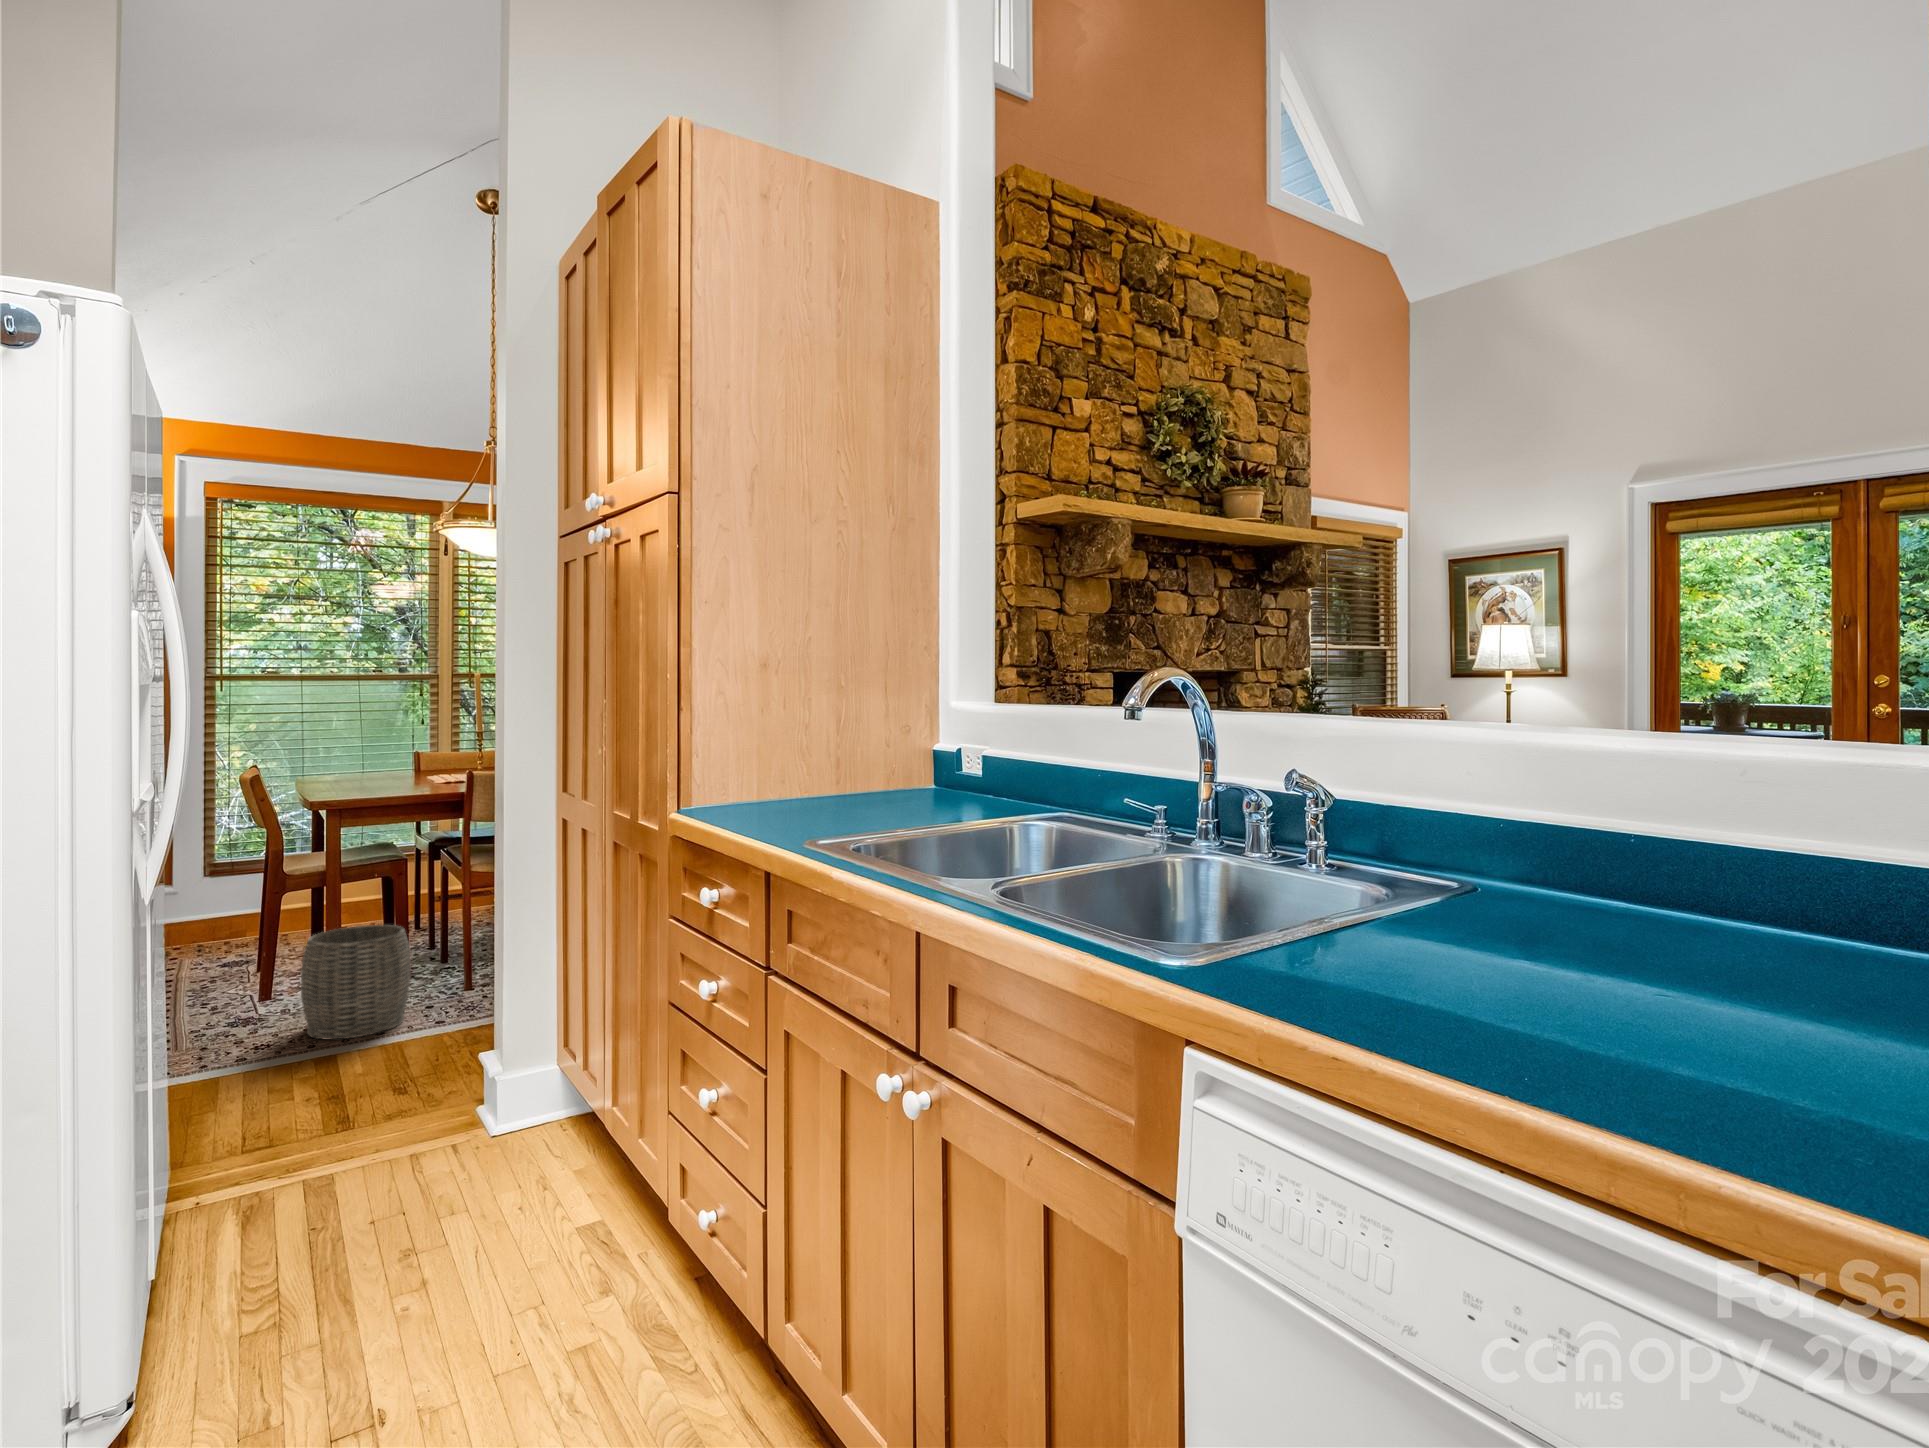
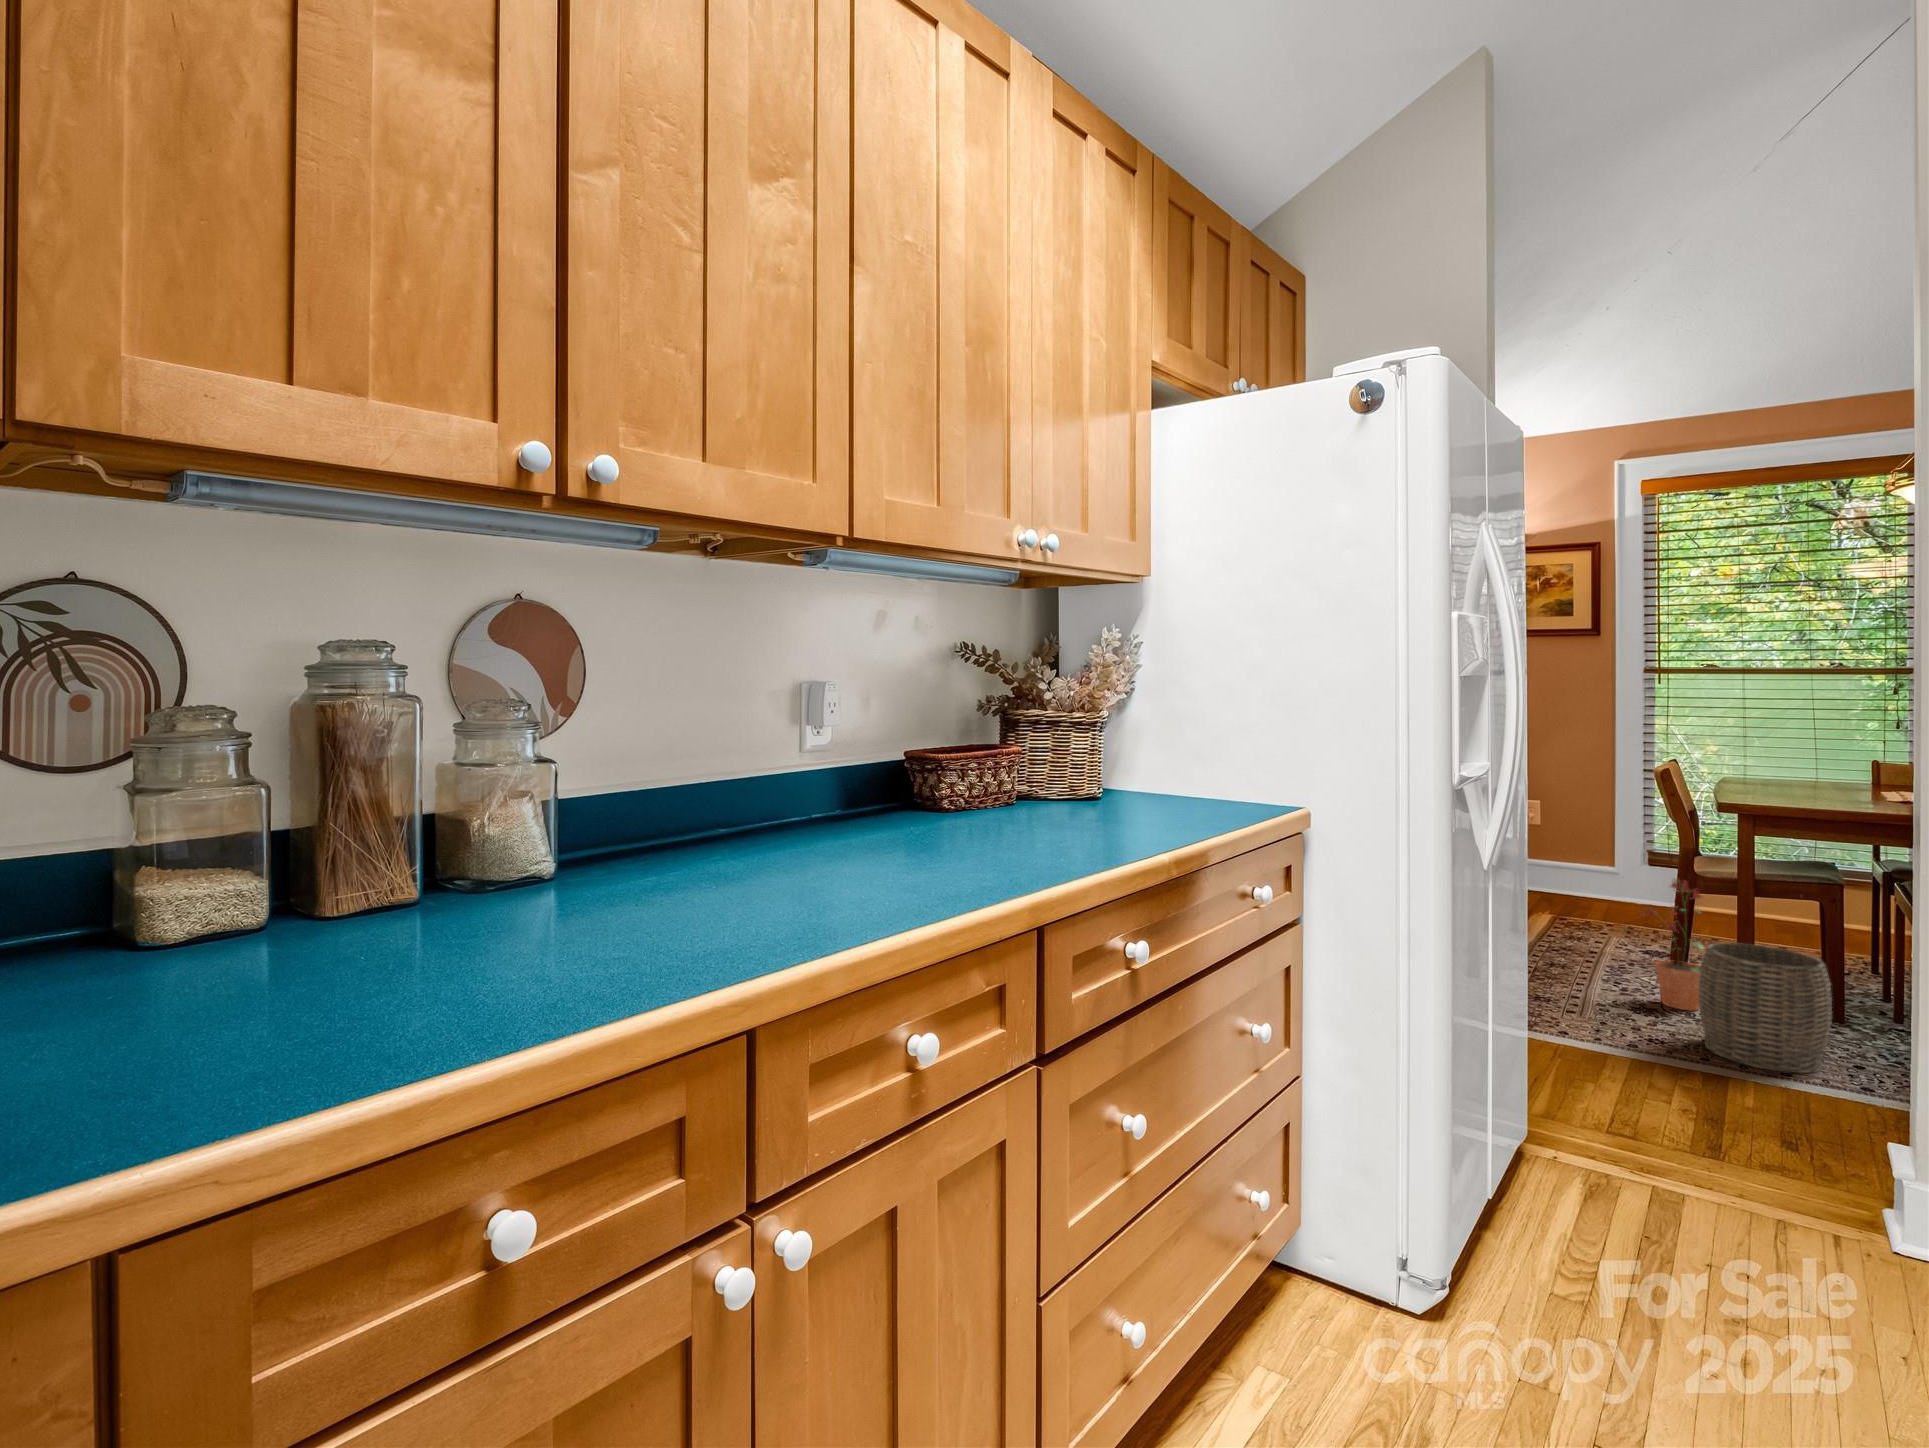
potted plant: none [229,882,302,1010] -> present [1641,878,1703,1011]

